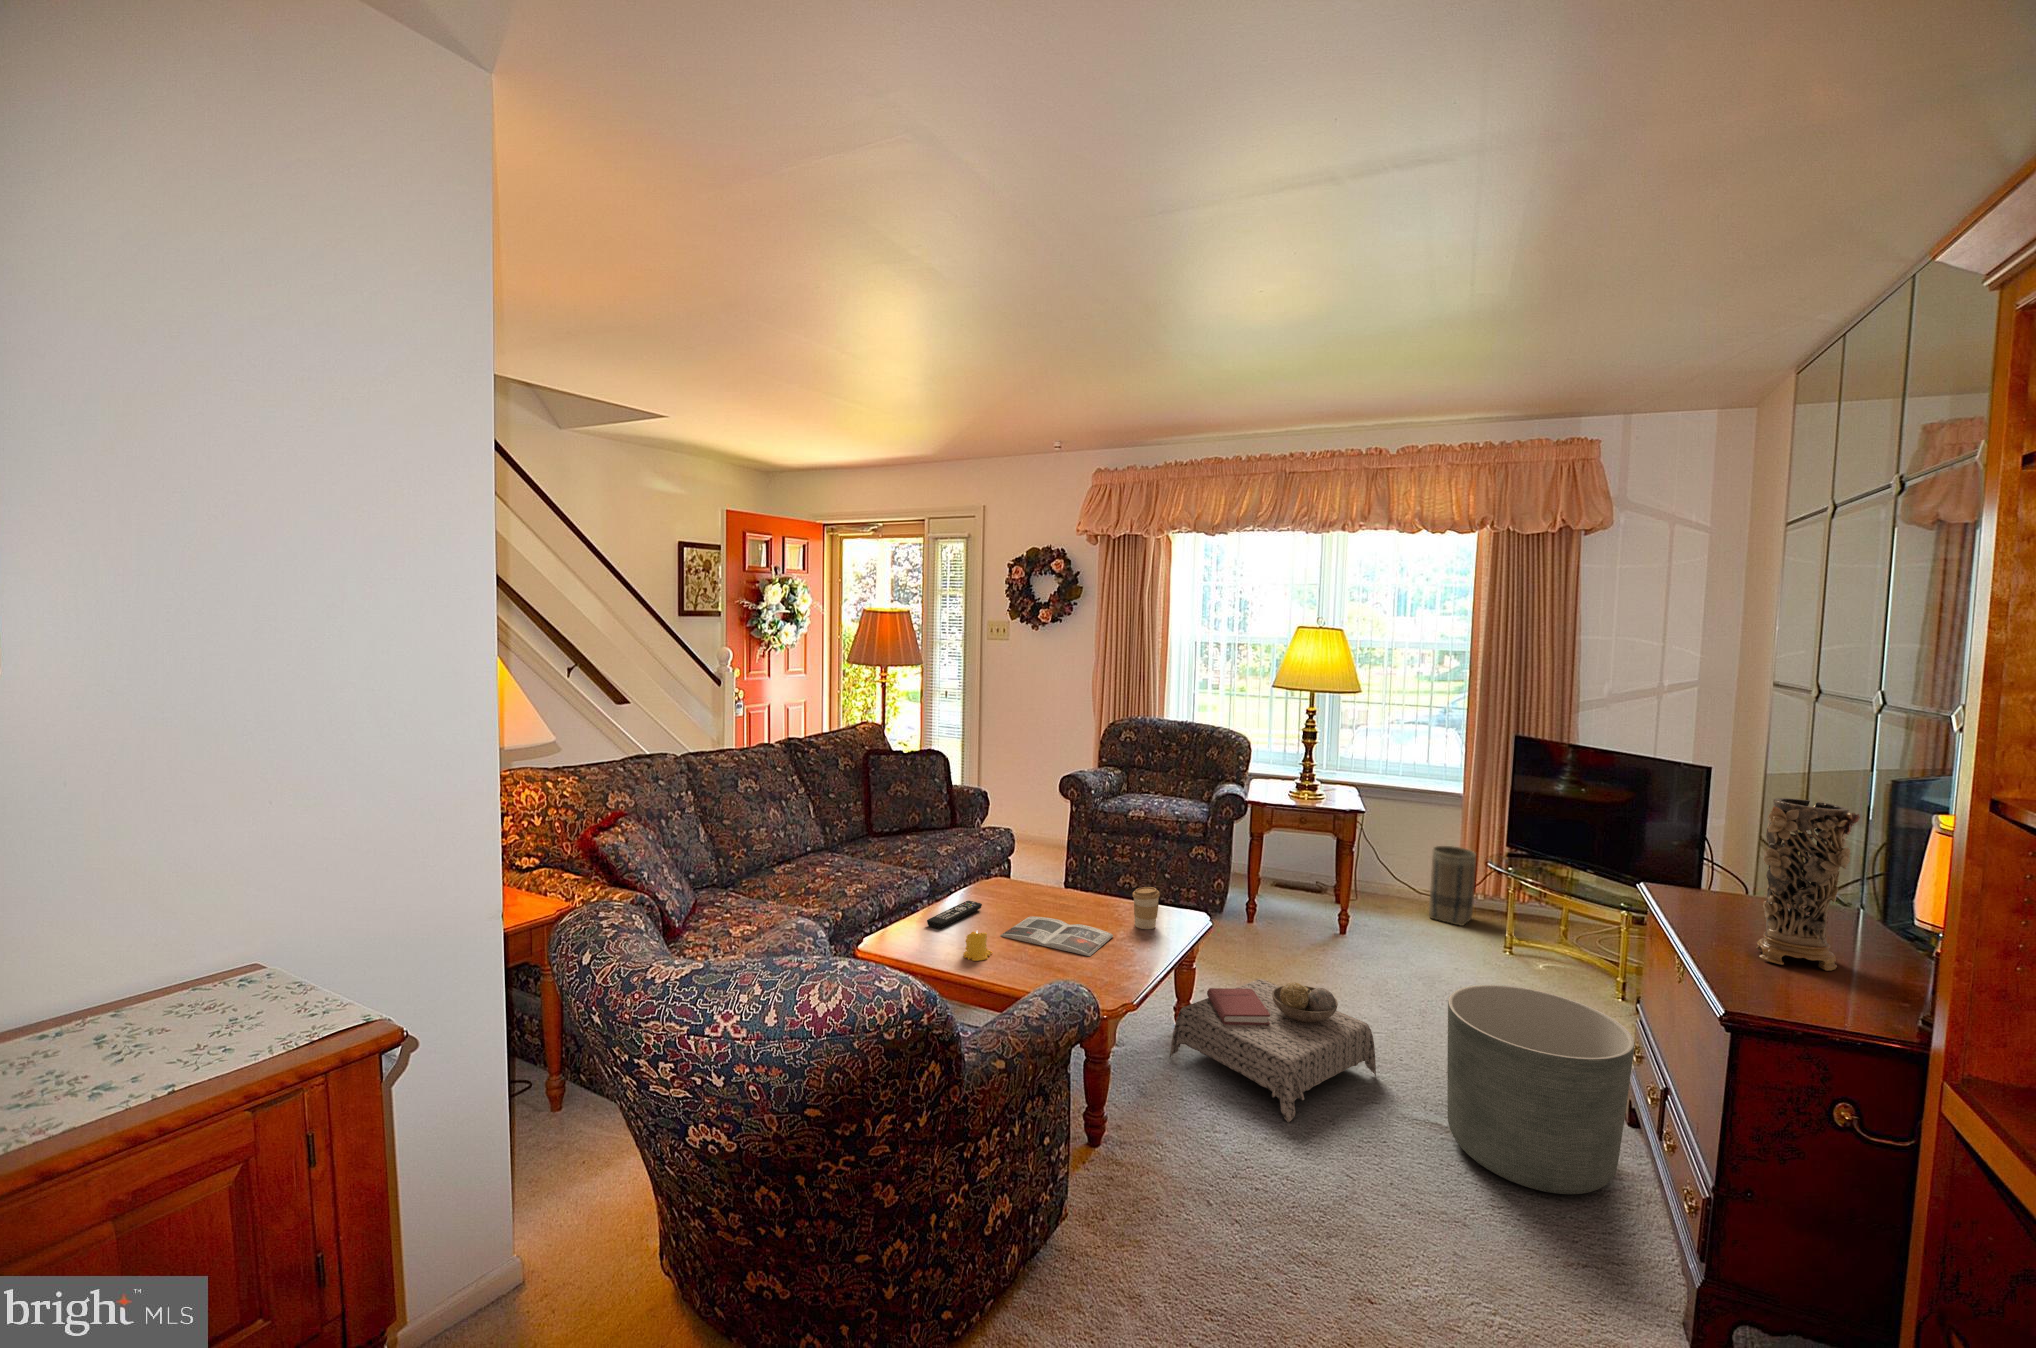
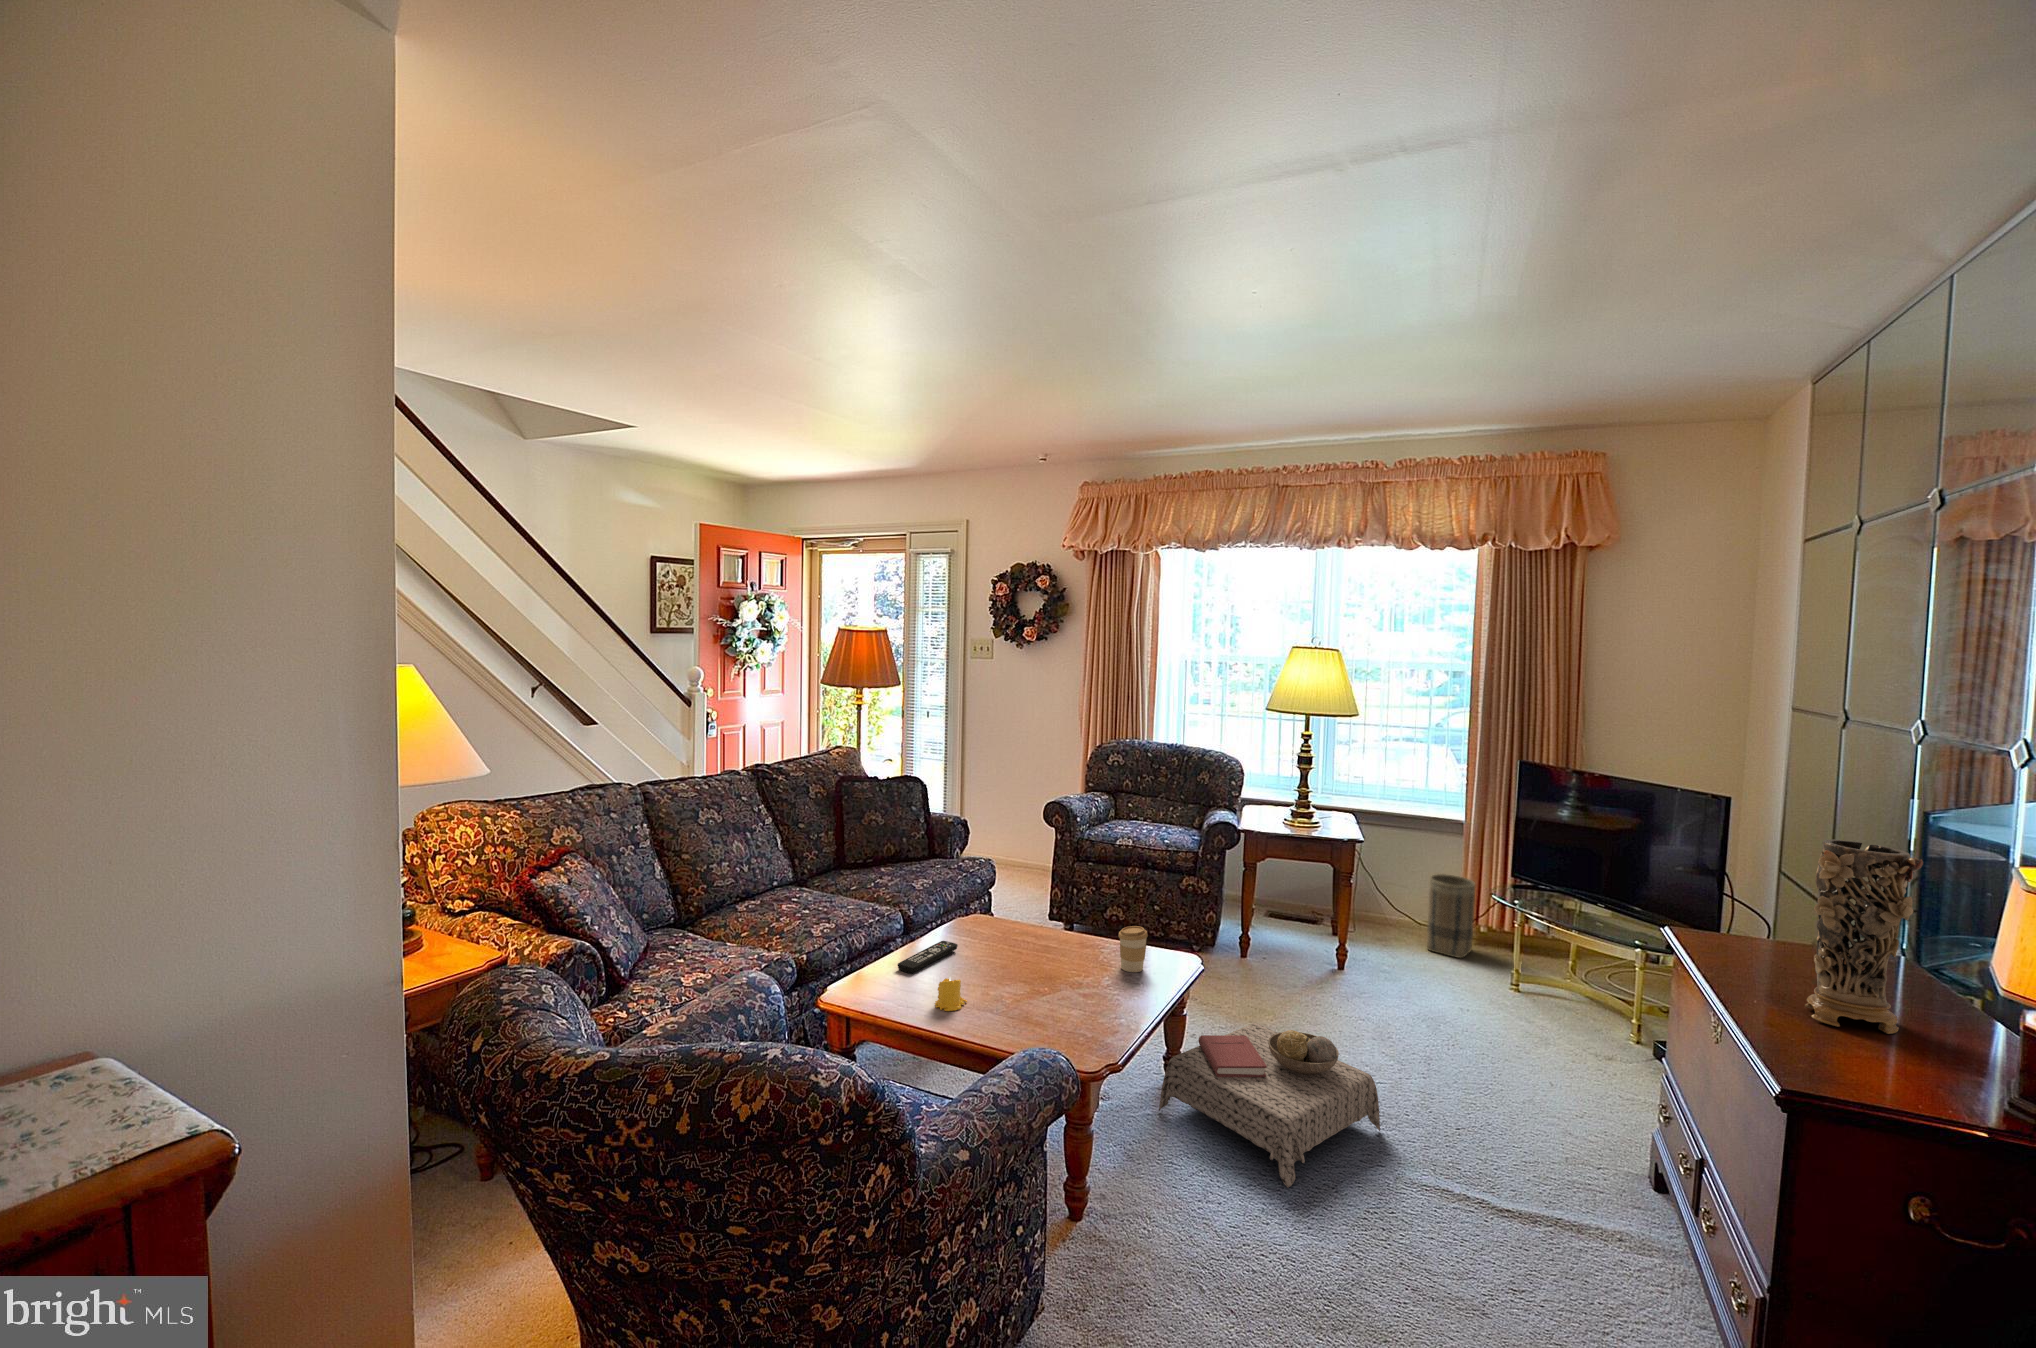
magazine: present [1000,917,1113,956] -> none [976,958,1098,1005]
planter: present [1447,985,1635,1194] -> none [1460,1035,1666,1273]

